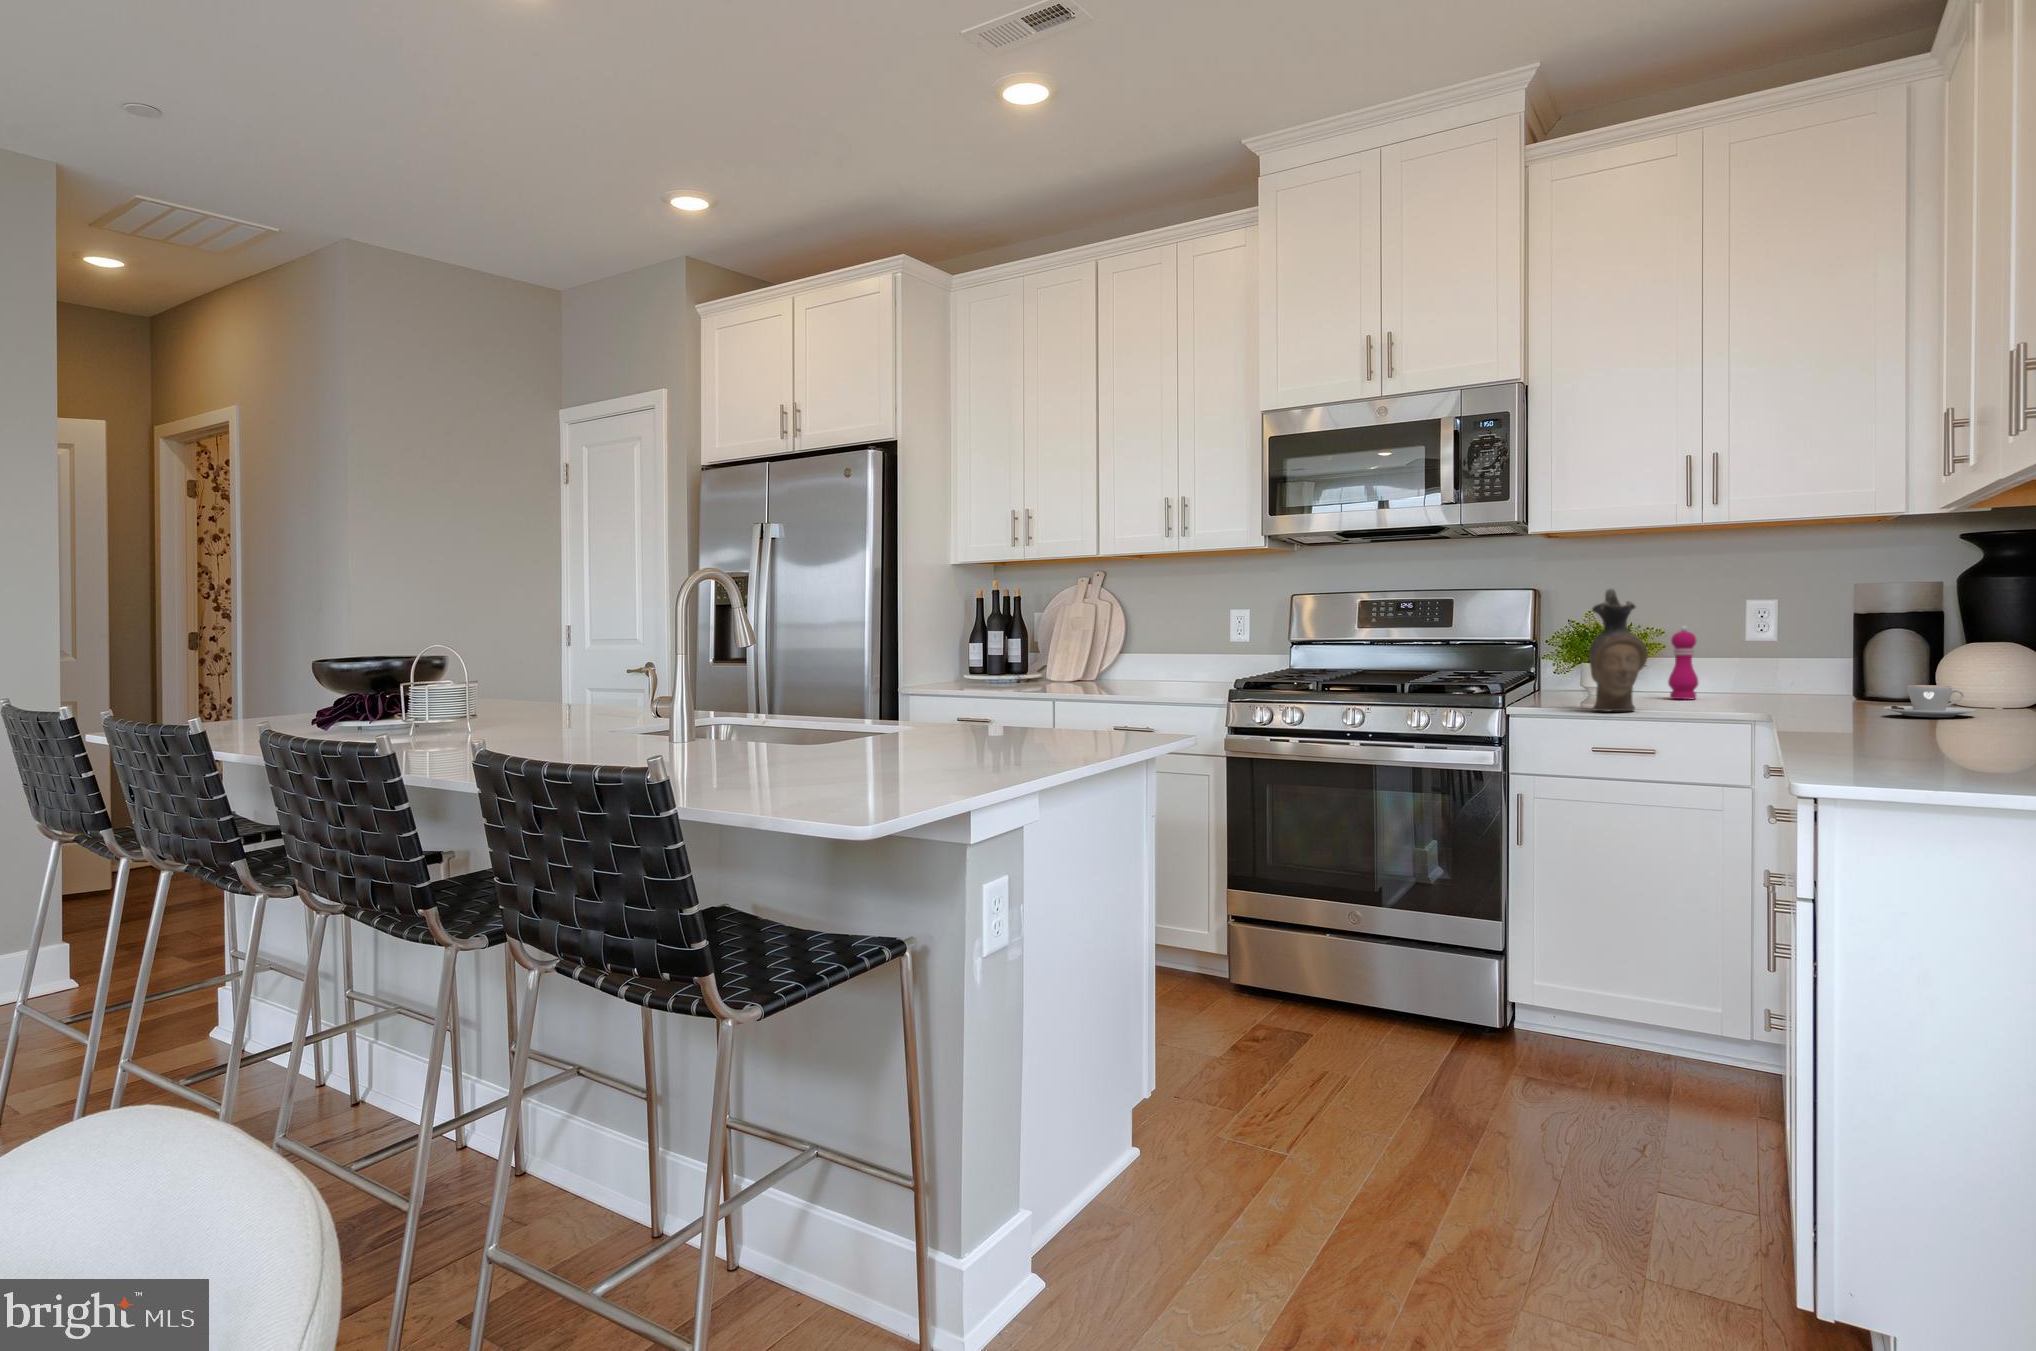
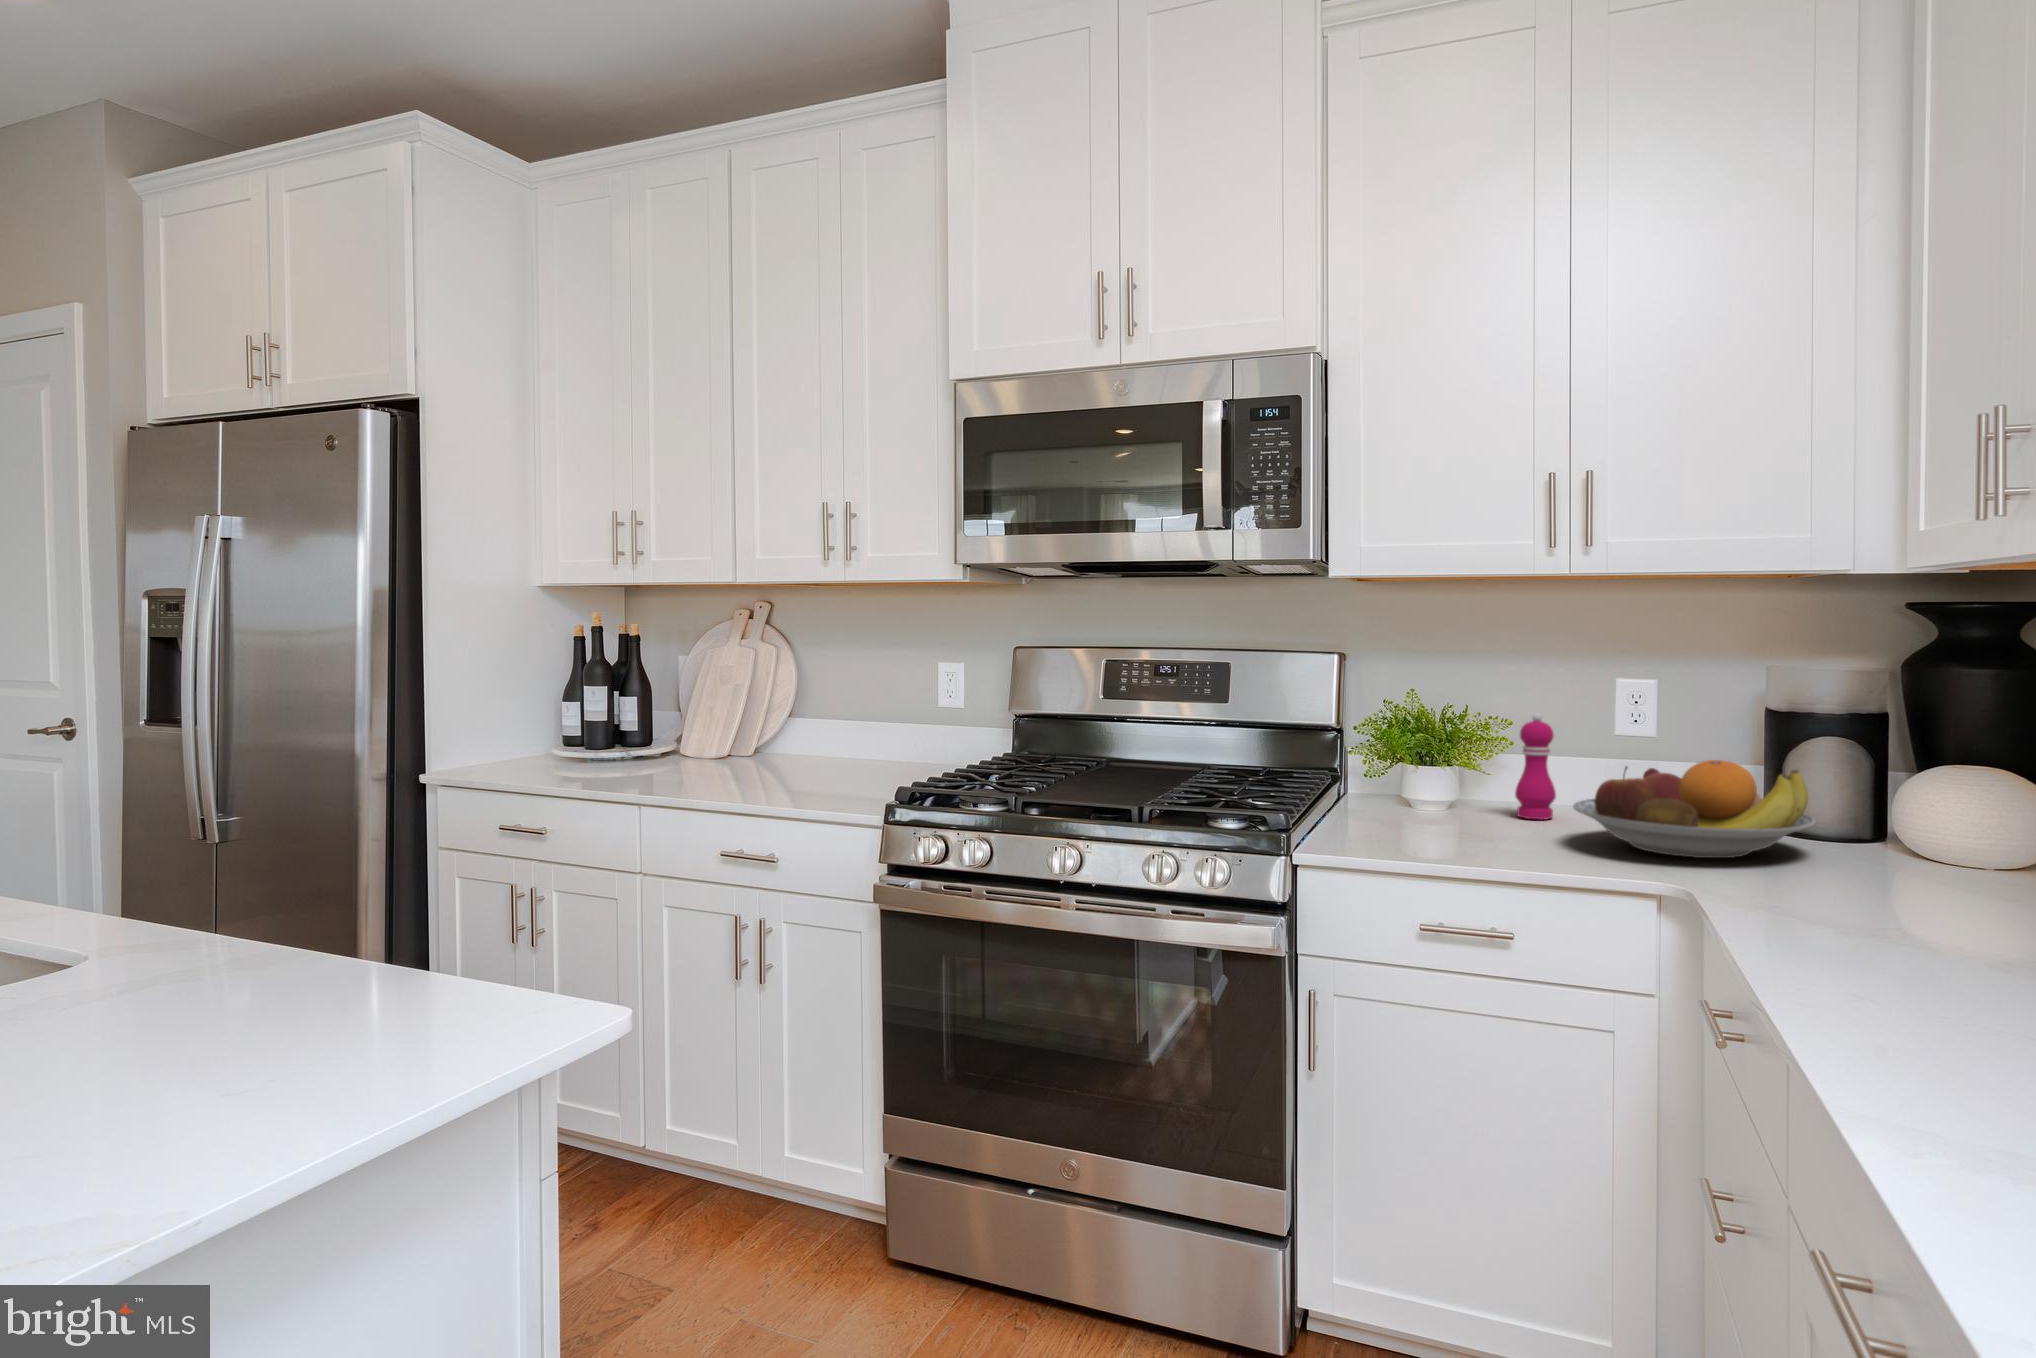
ceramic pitcher: present [1589,589,1648,711] -> none [1410,672,1493,863]
fruit bowl: none [1707,644,1881,708] -> present [1573,760,1815,858]
coffee cup: present [1884,685,1976,717] -> none [1840,849,1977,907]

